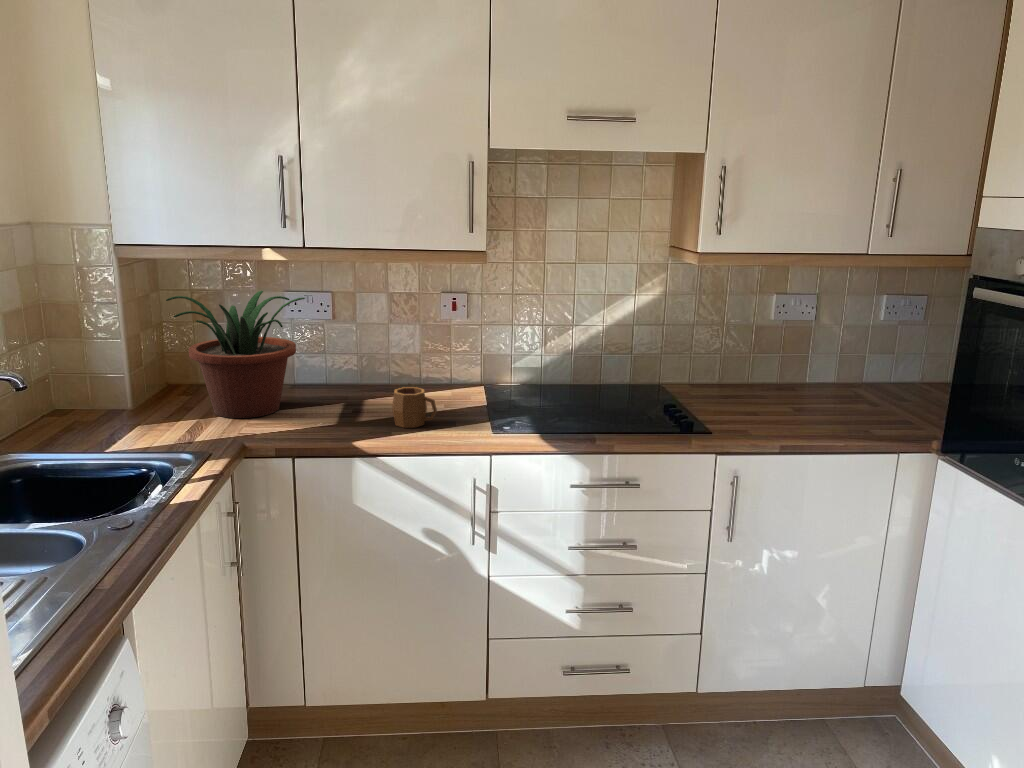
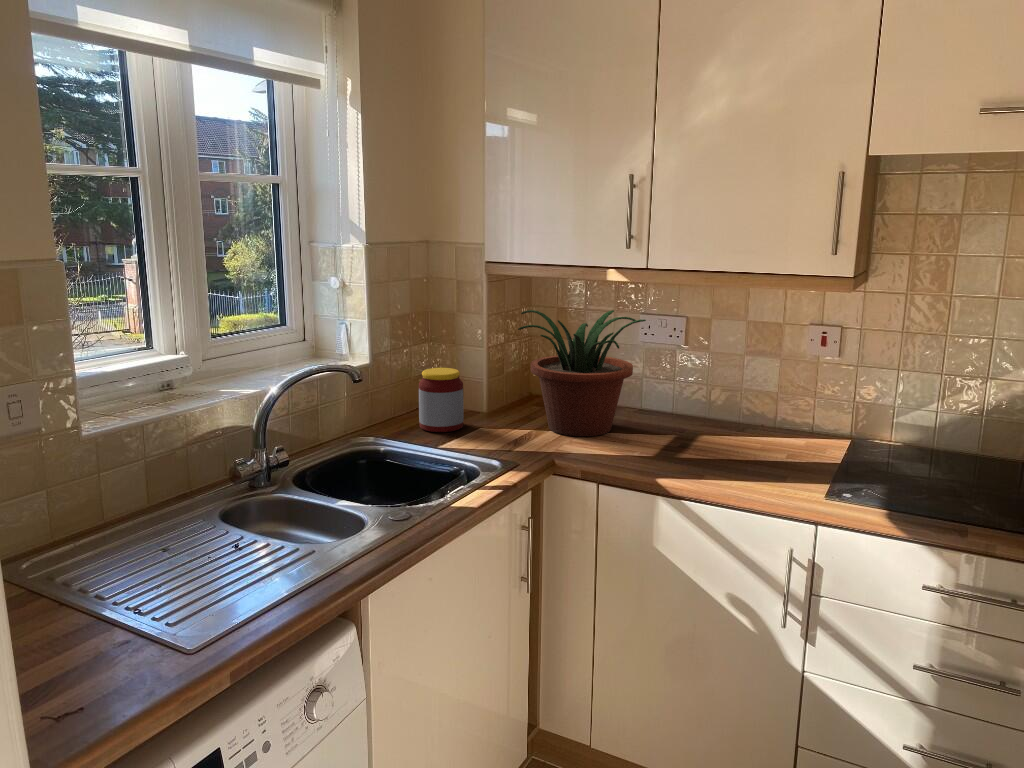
jar: none [60,366,120,437] -> present [419,368,464,432]
mug: present [392,387,437,428] -> none [713,428,765,475]

